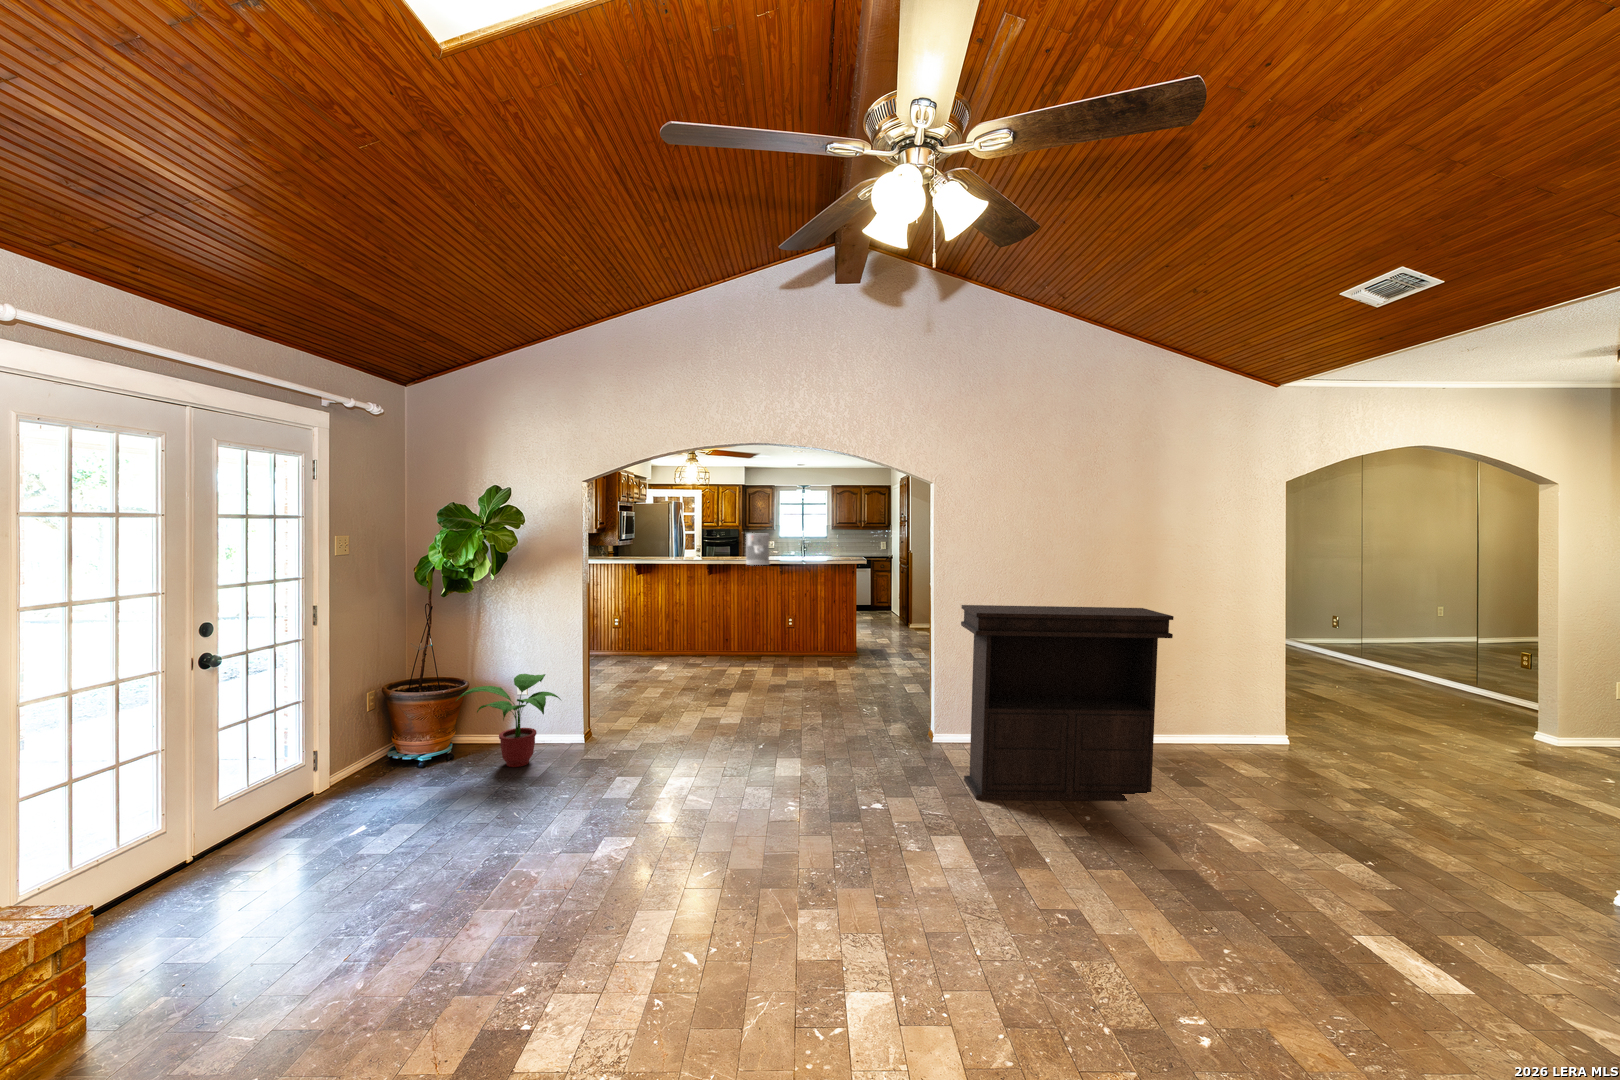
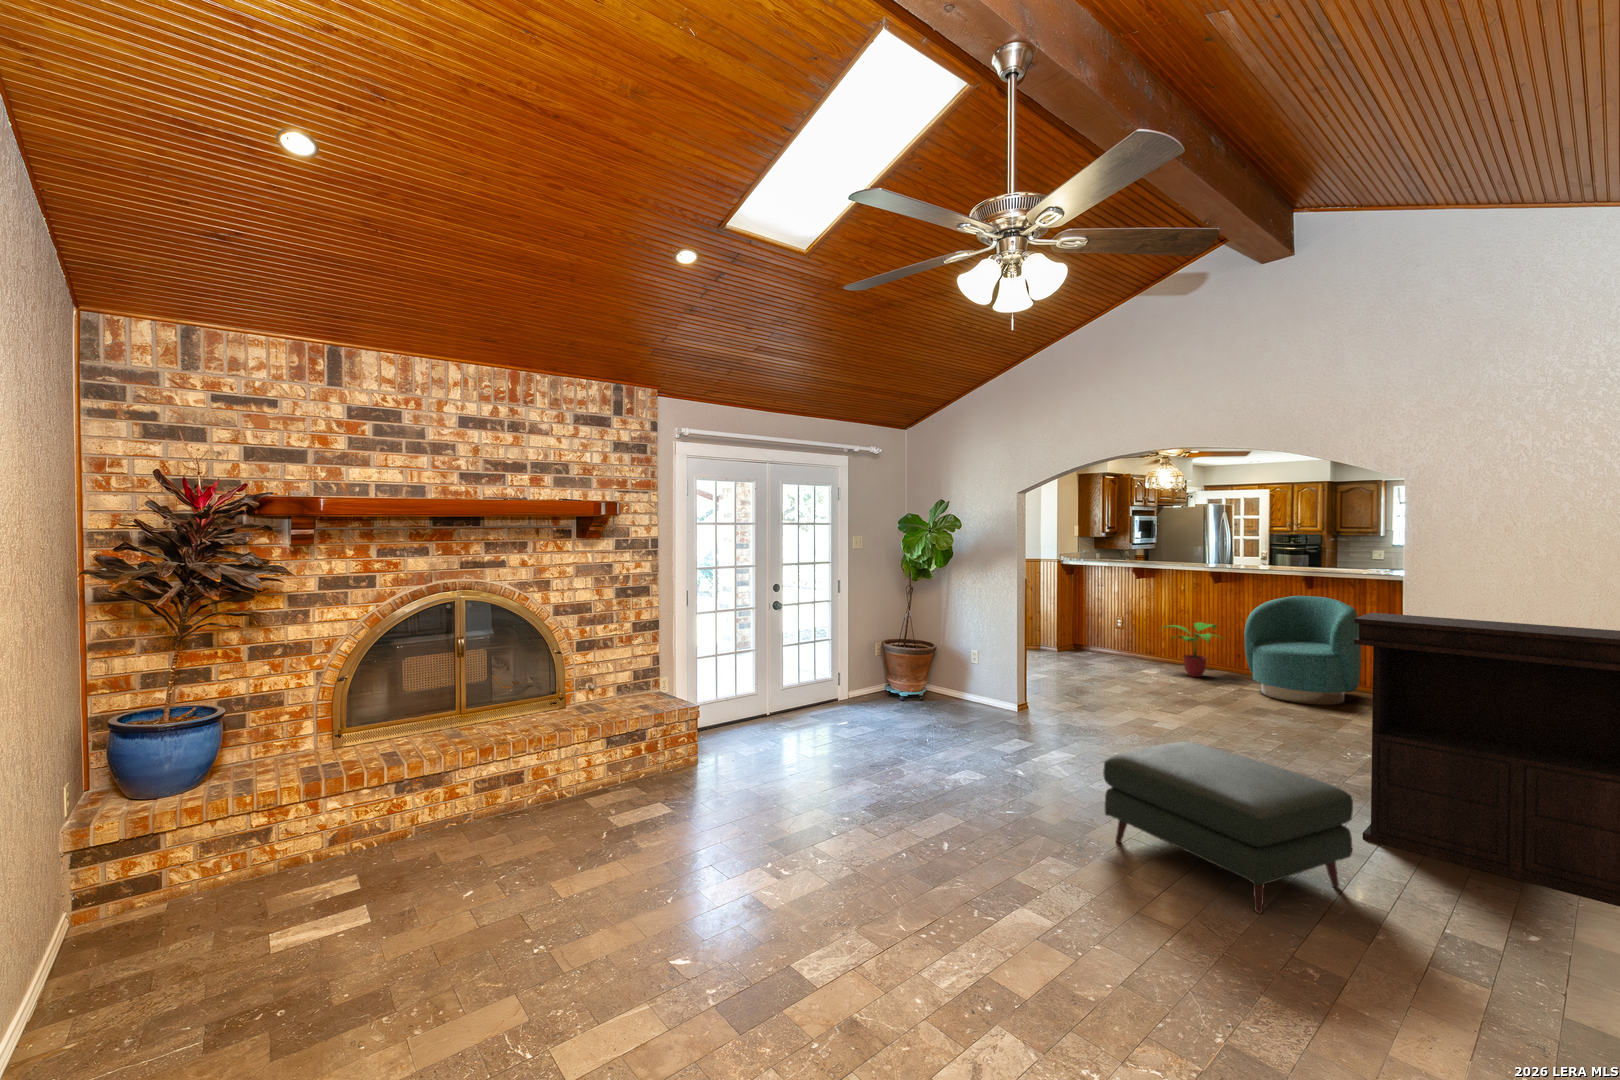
coffee maker: present [746,533,770,565] -> none [1261,537,1297,574]
armchair: none [748,584,831,676] -> present [1244,596,1361,705]
potted plant: present [456,674,561,767] -> present [1163,622,1219,677]
ottoman: none [845,753,1048,923] -> present [1103,742,1353,914]

